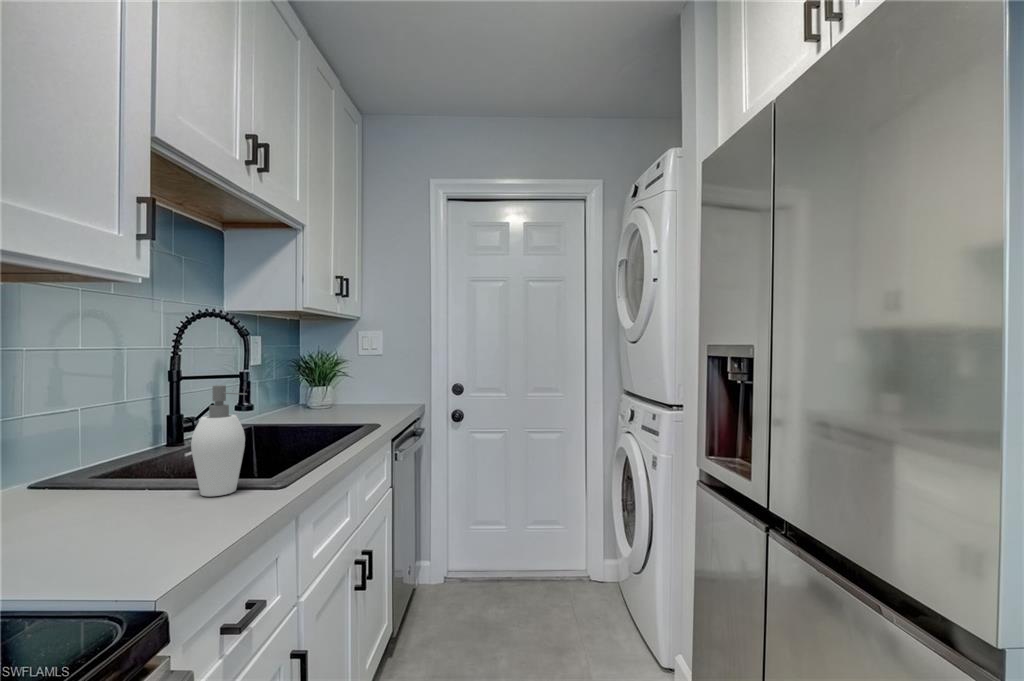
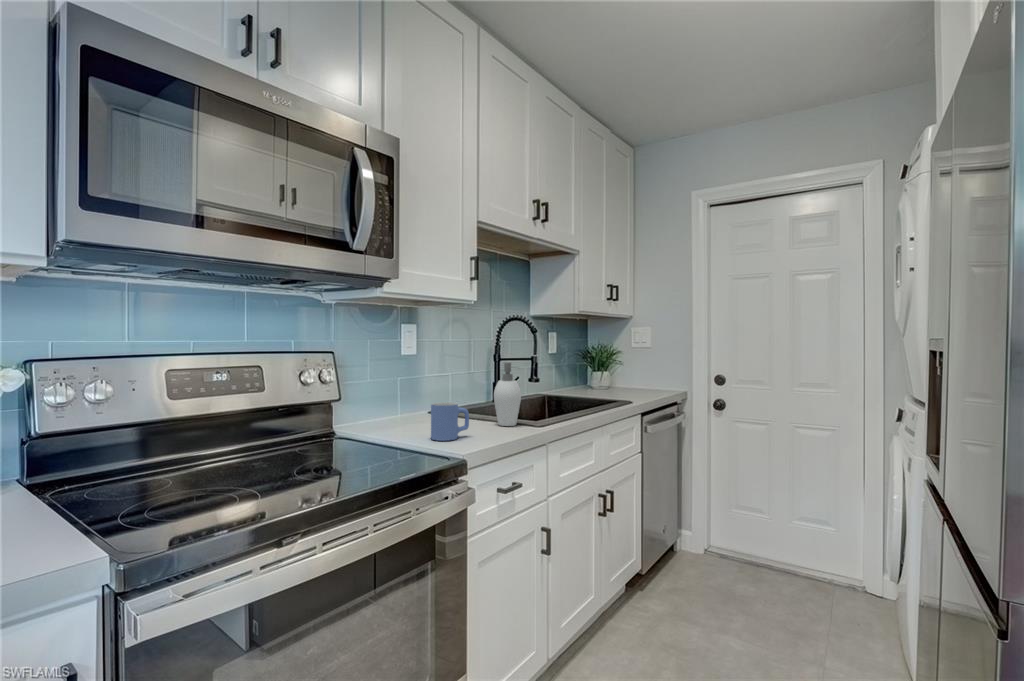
mug: none [48,475,148,567] -> present [431,402,469,441]

